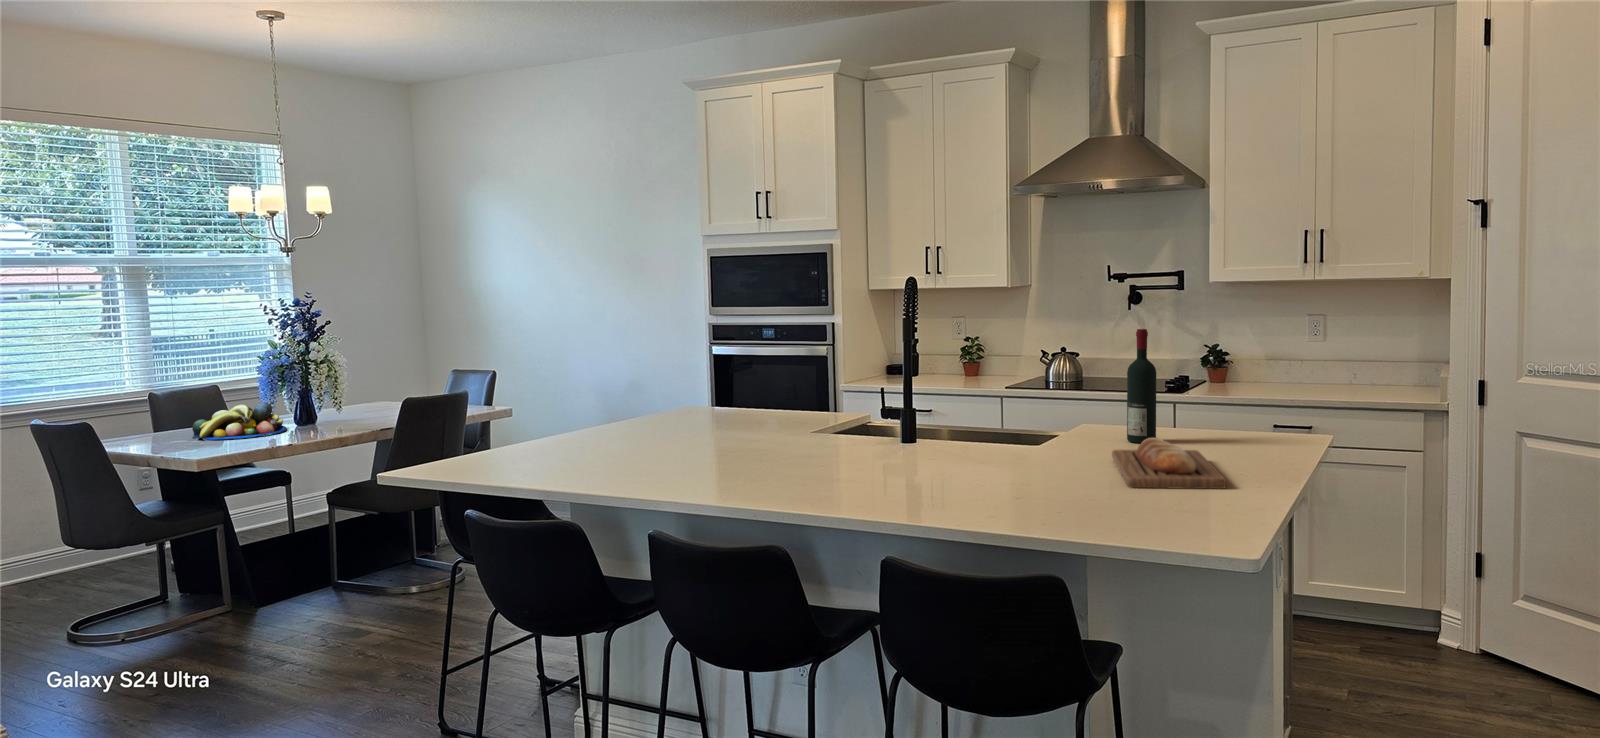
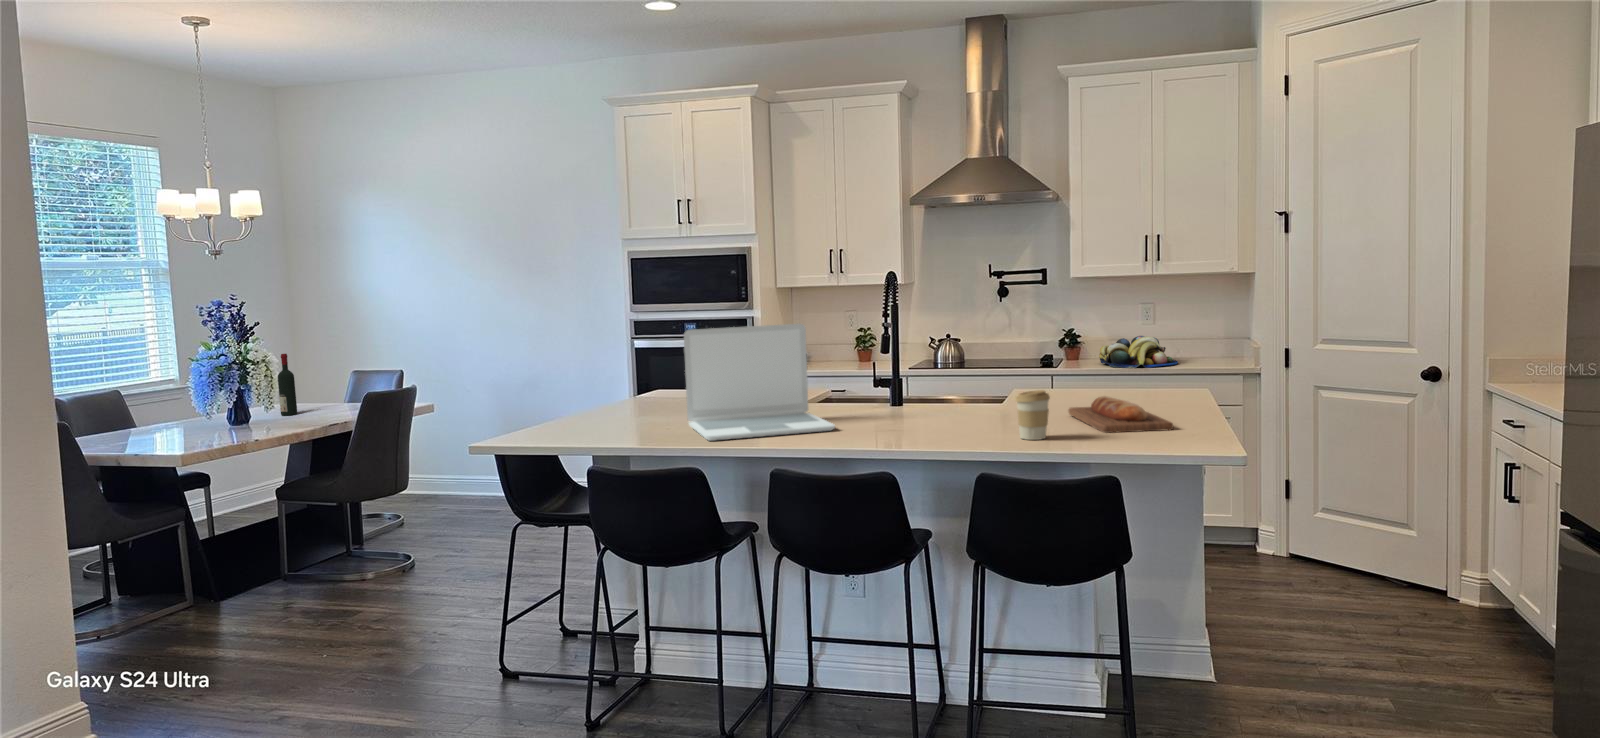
wine bottle: present [1127,329,1156,443] -> present [278,354,297,416]
laptop: none [646,334,808,471] -> present [684,324,835,441]
fruit bowl: present [192,402,287,441] -> present [1099,336,1178,368]
coffee cup: none [1005,429,1050,493] -> present [1015,390,1050,440]

